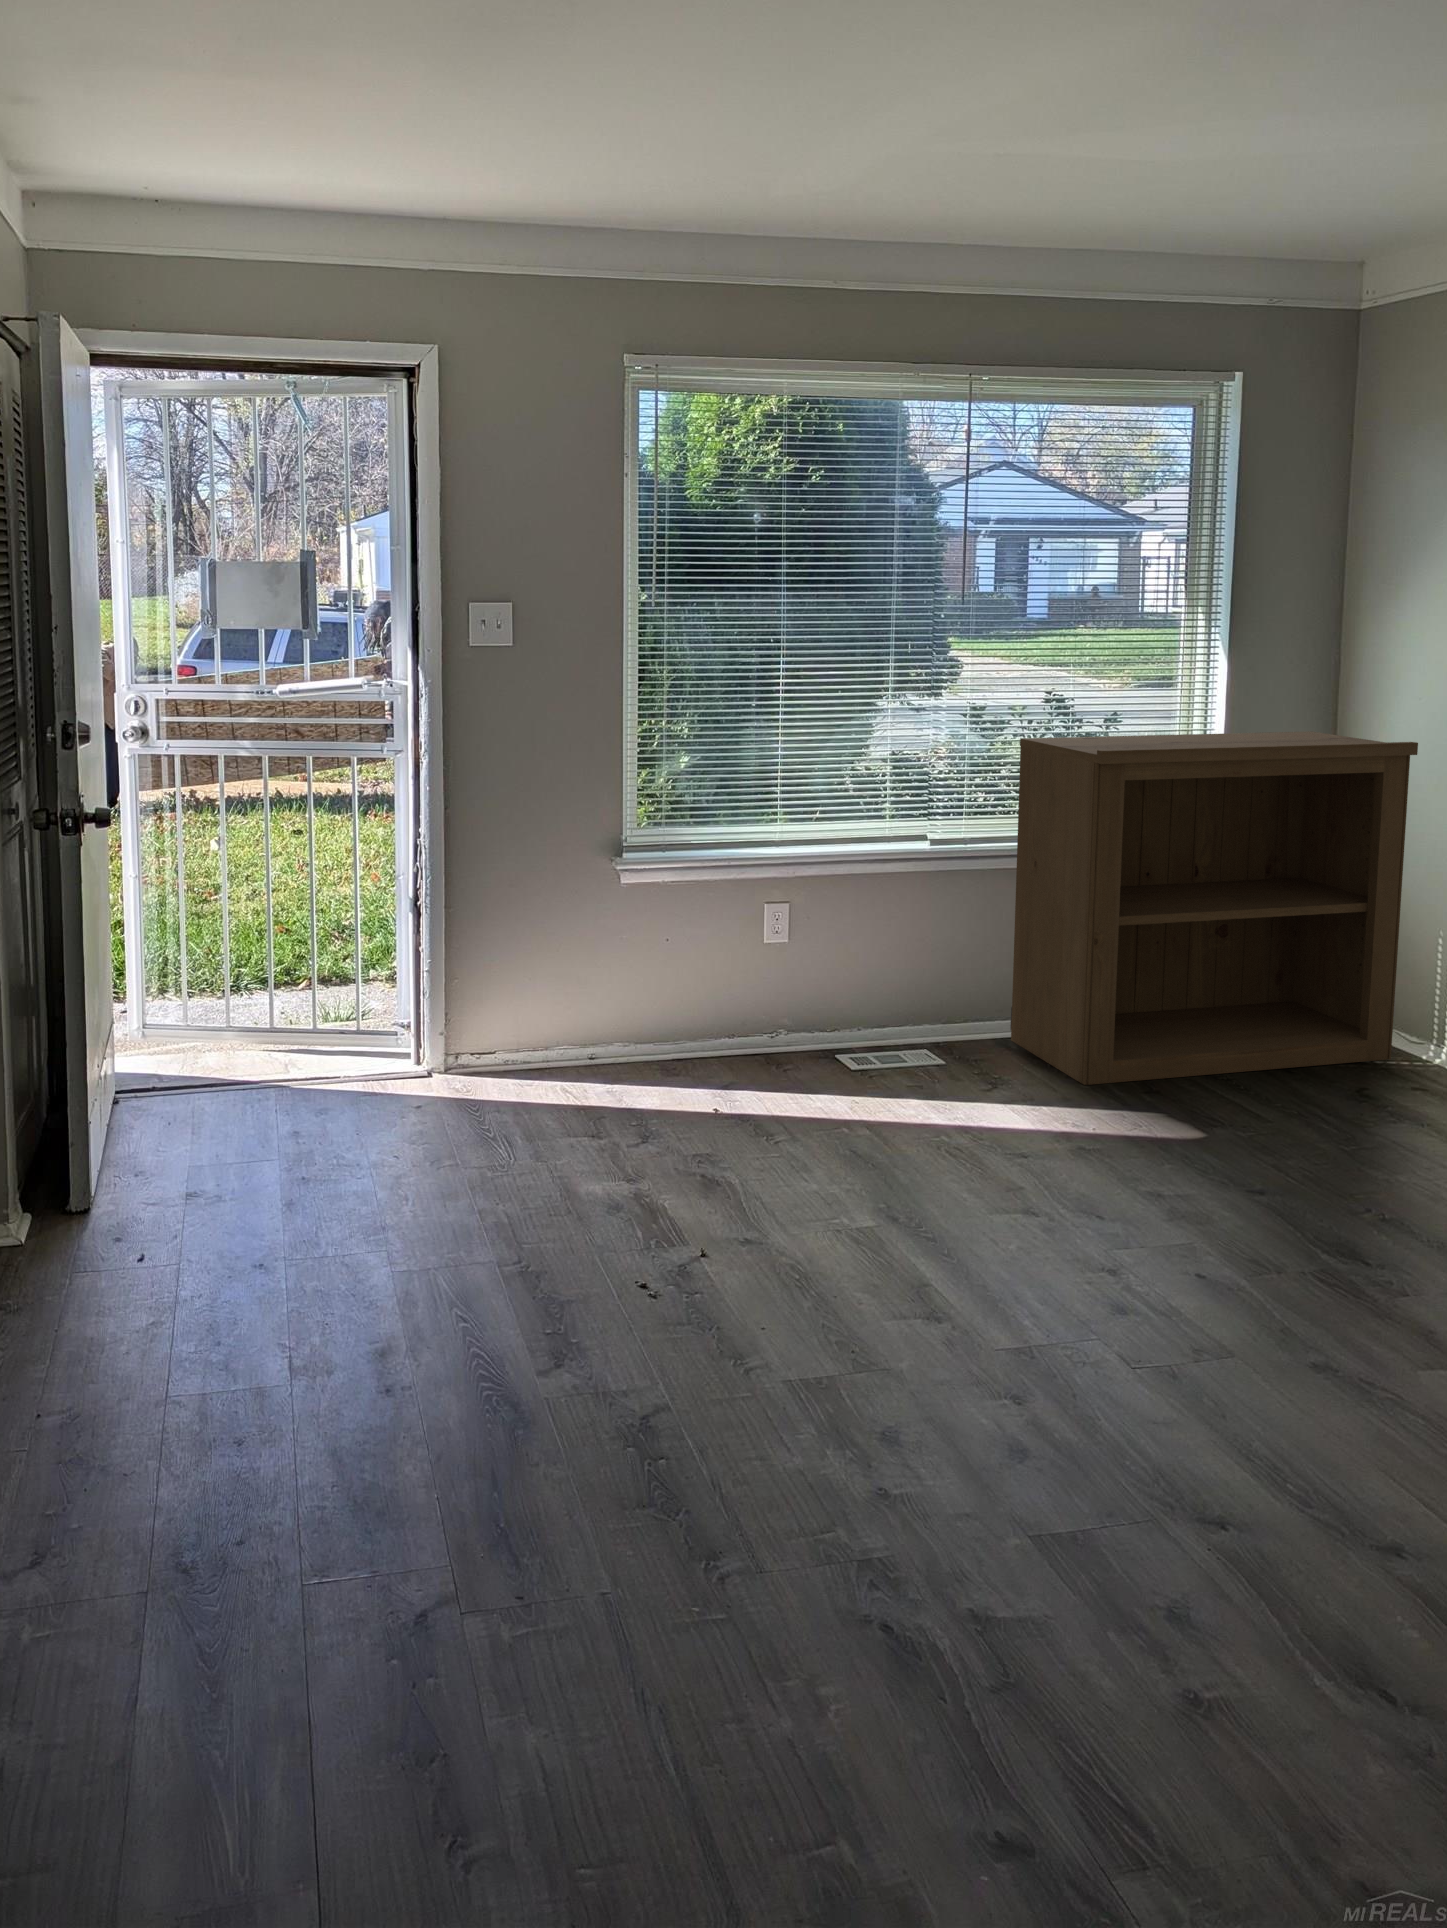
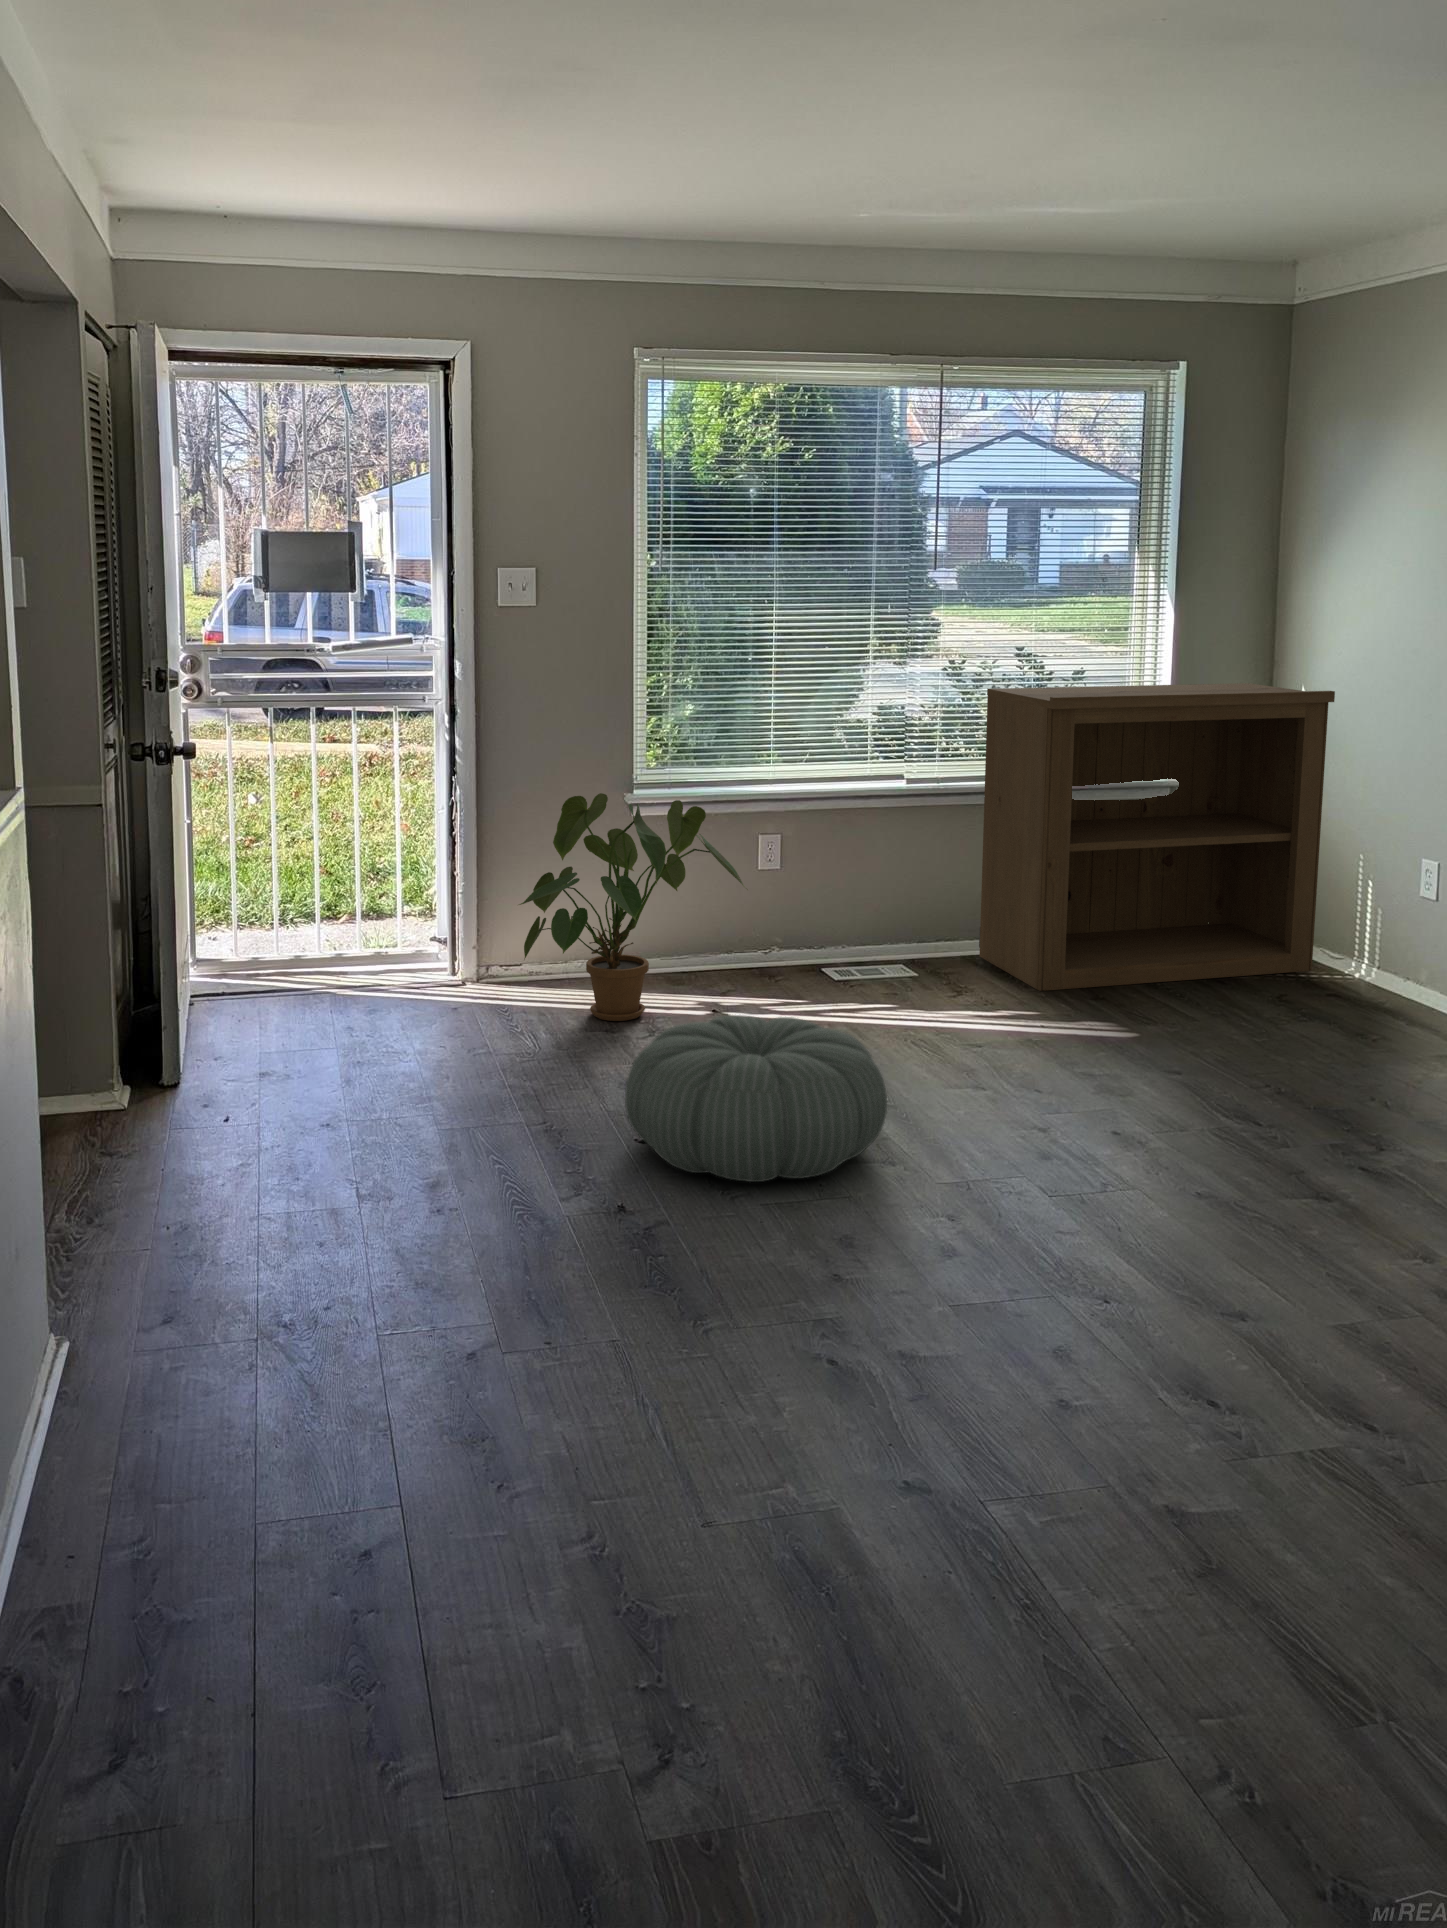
house plant: none [488,859,753,1124] -> present [519,793,745,1021]
pouf: none [614,1135,929,1352] -> present [625,1015,887,1182]

